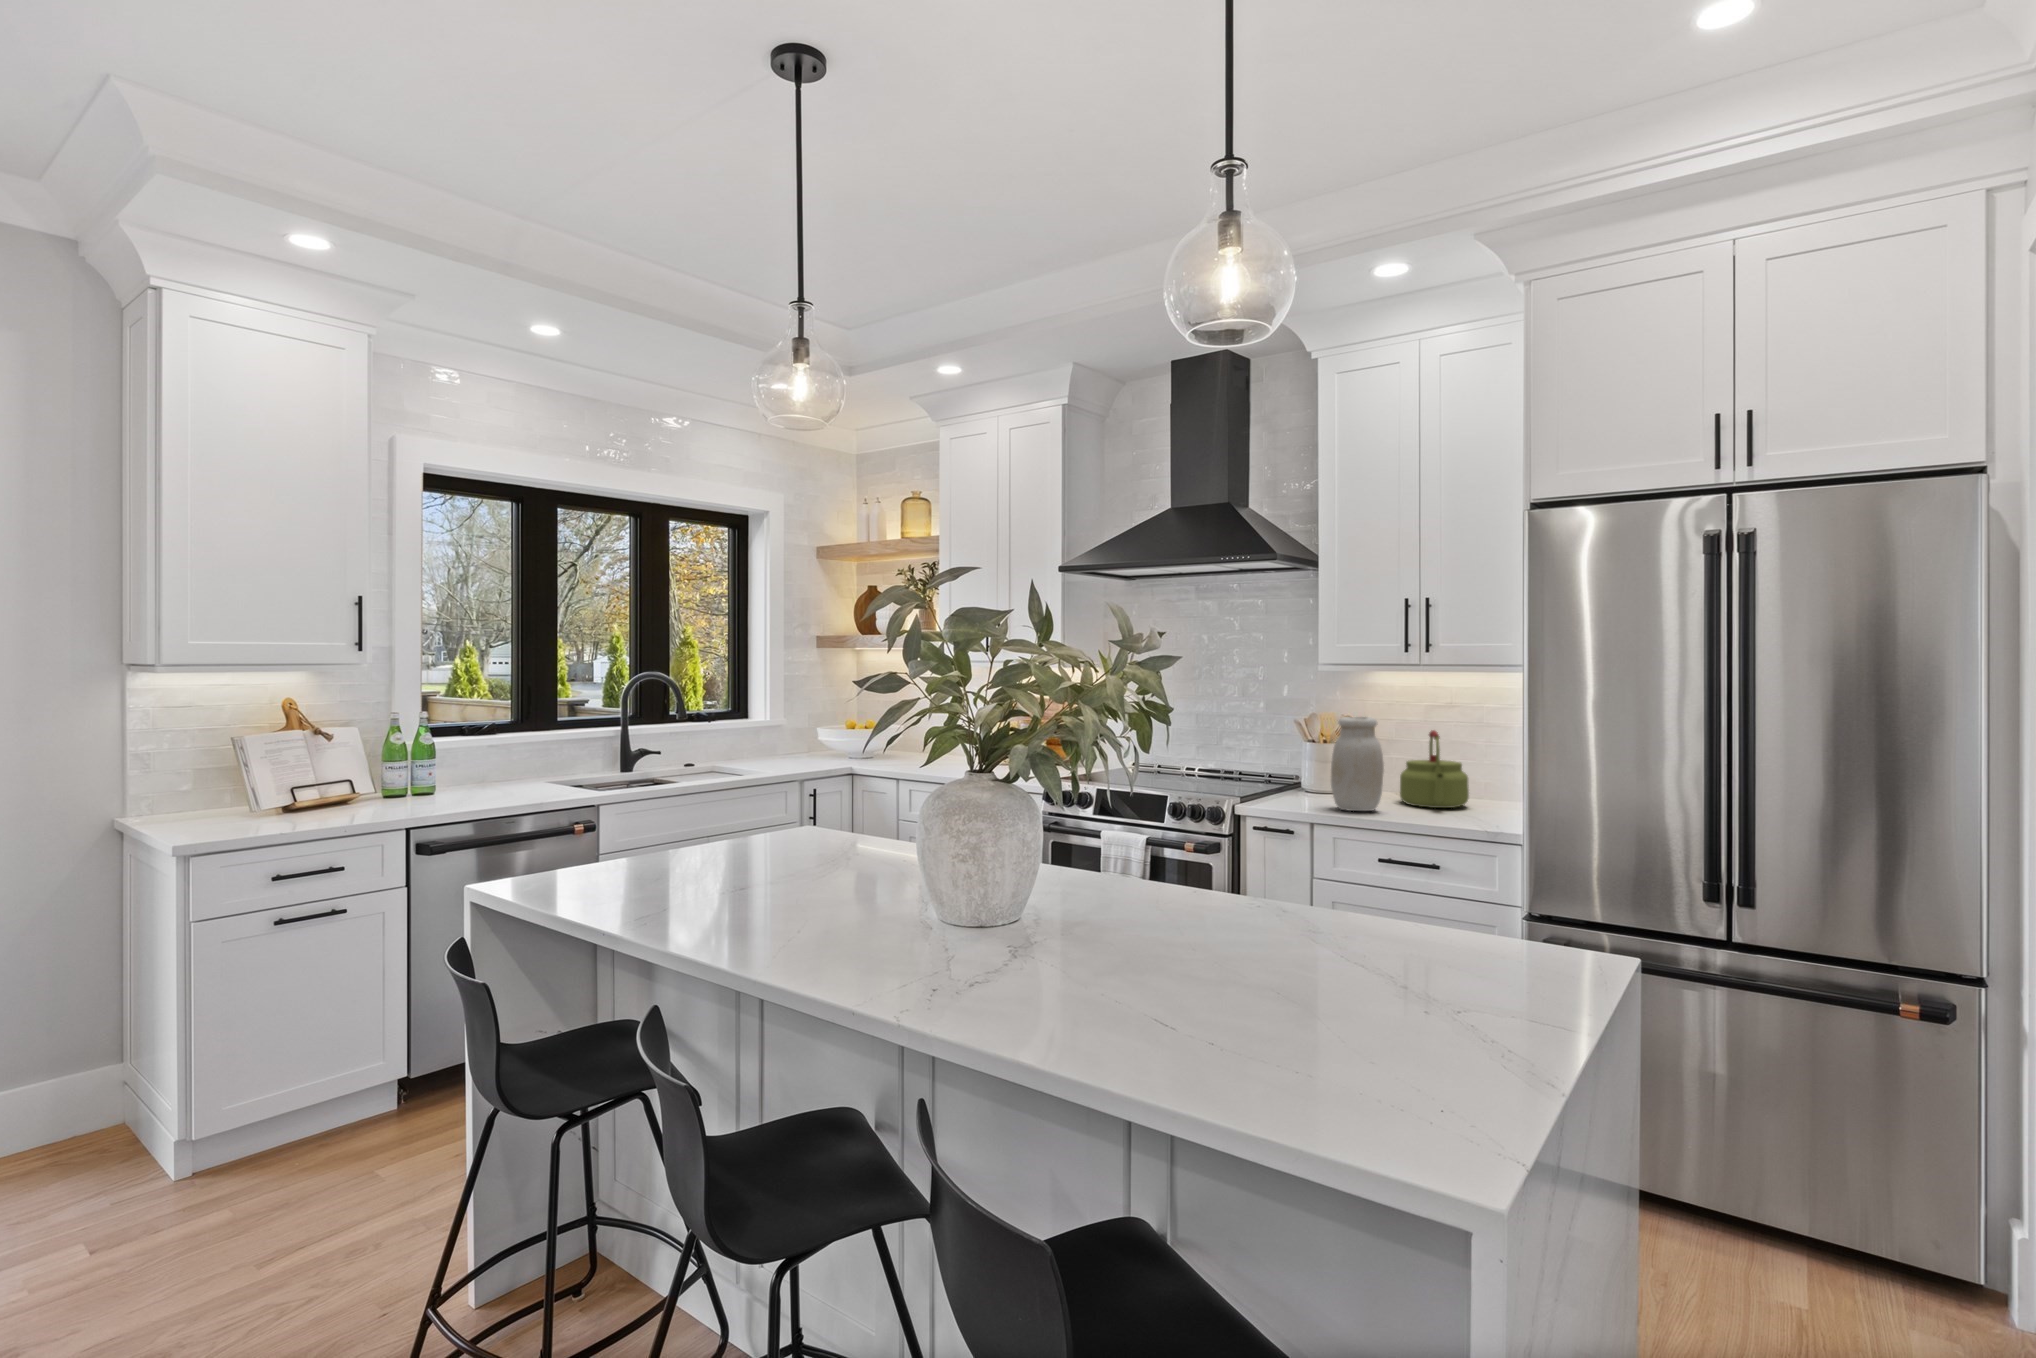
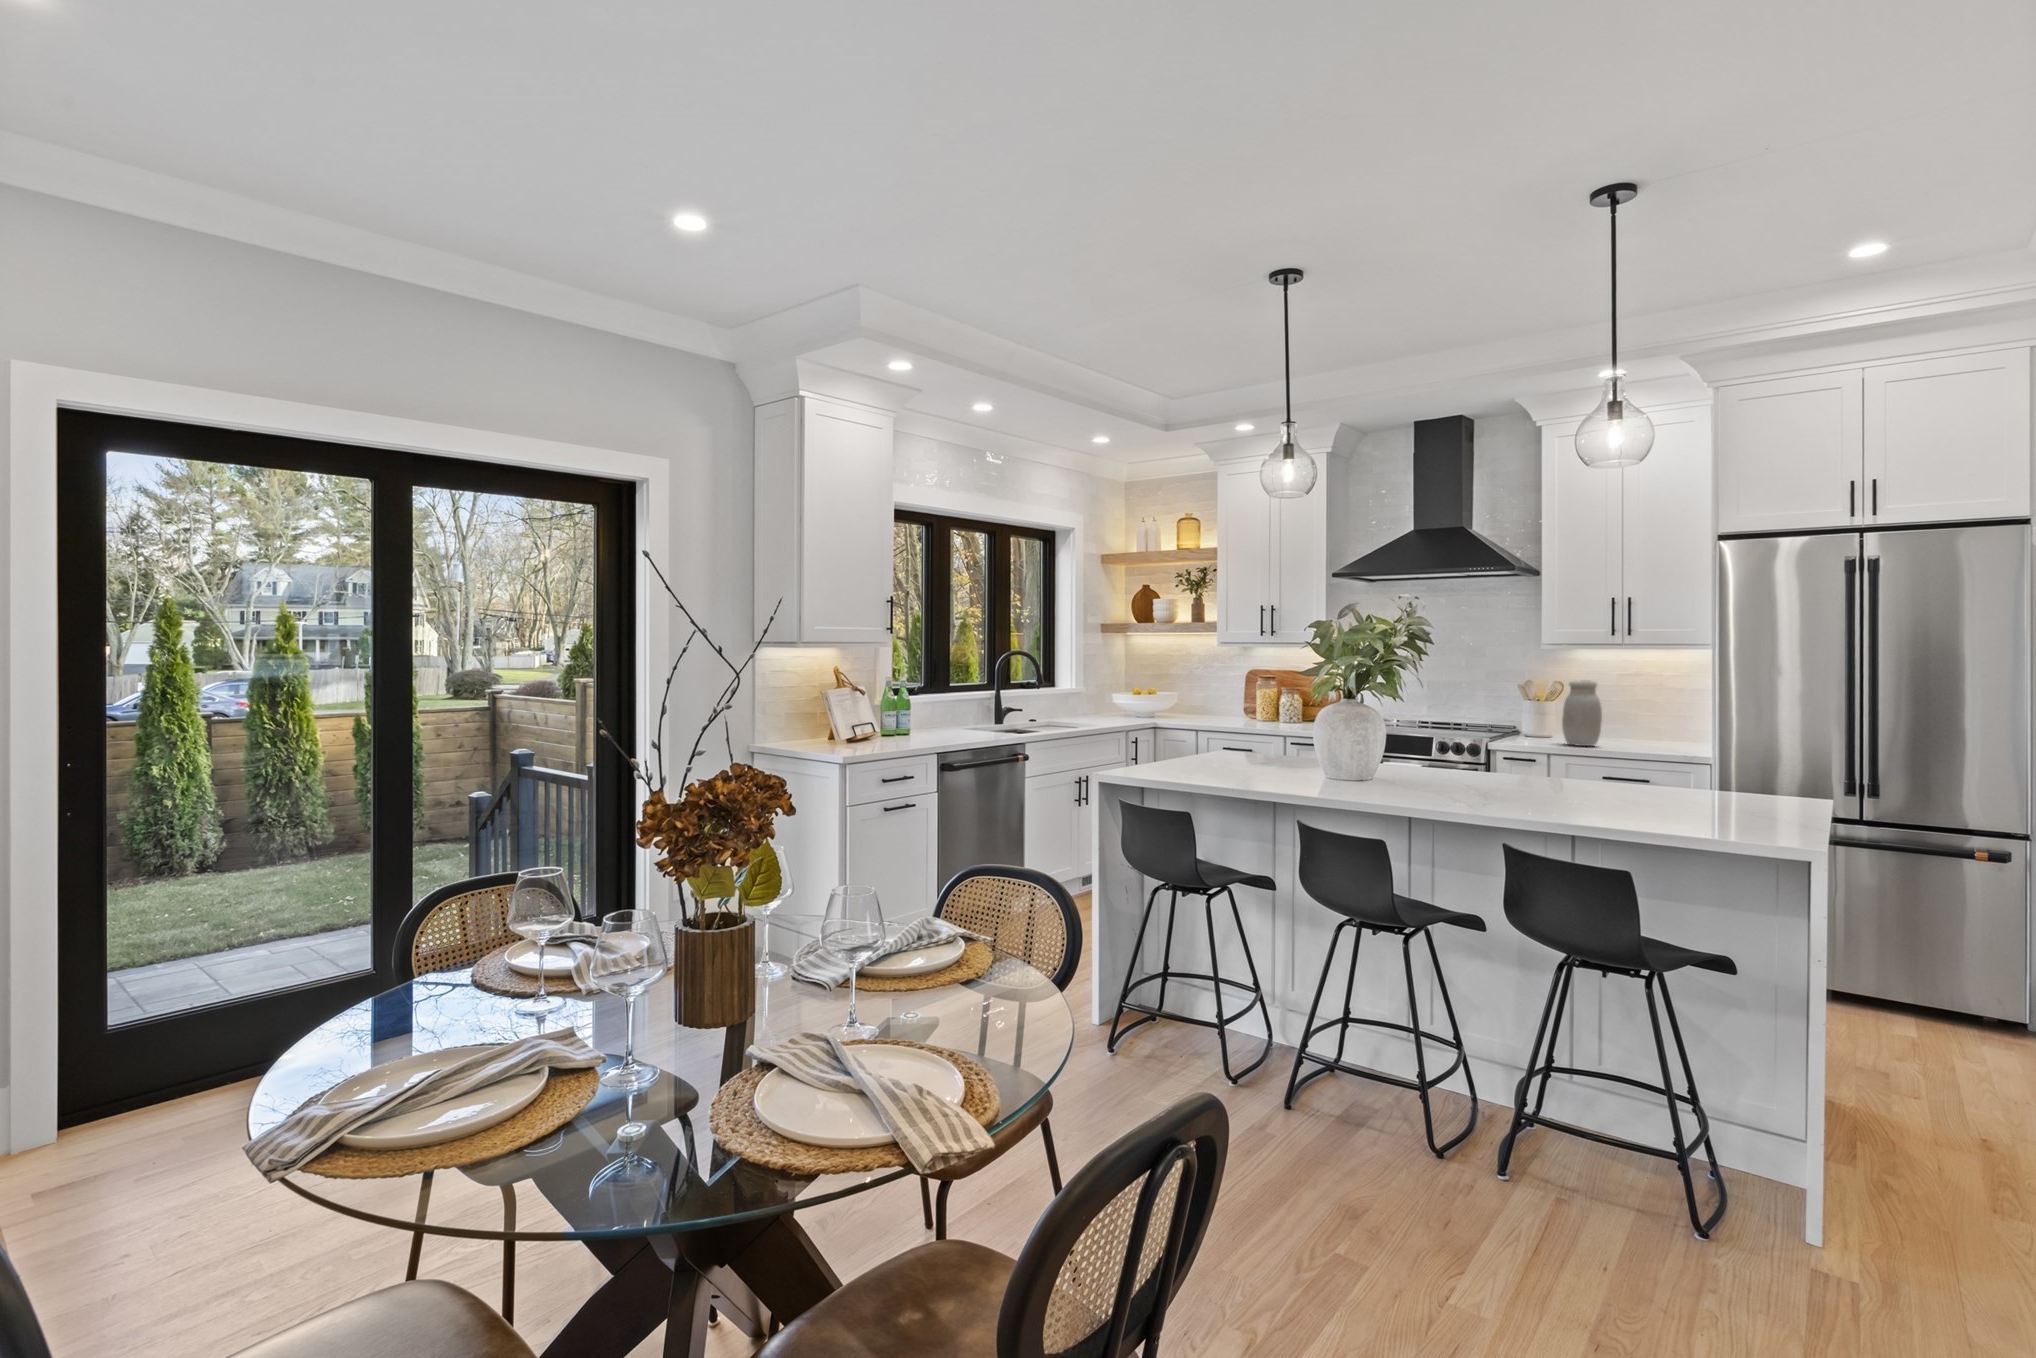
kettle: present [1400,730,1469,808] -> none [1607,691,1659,745]

